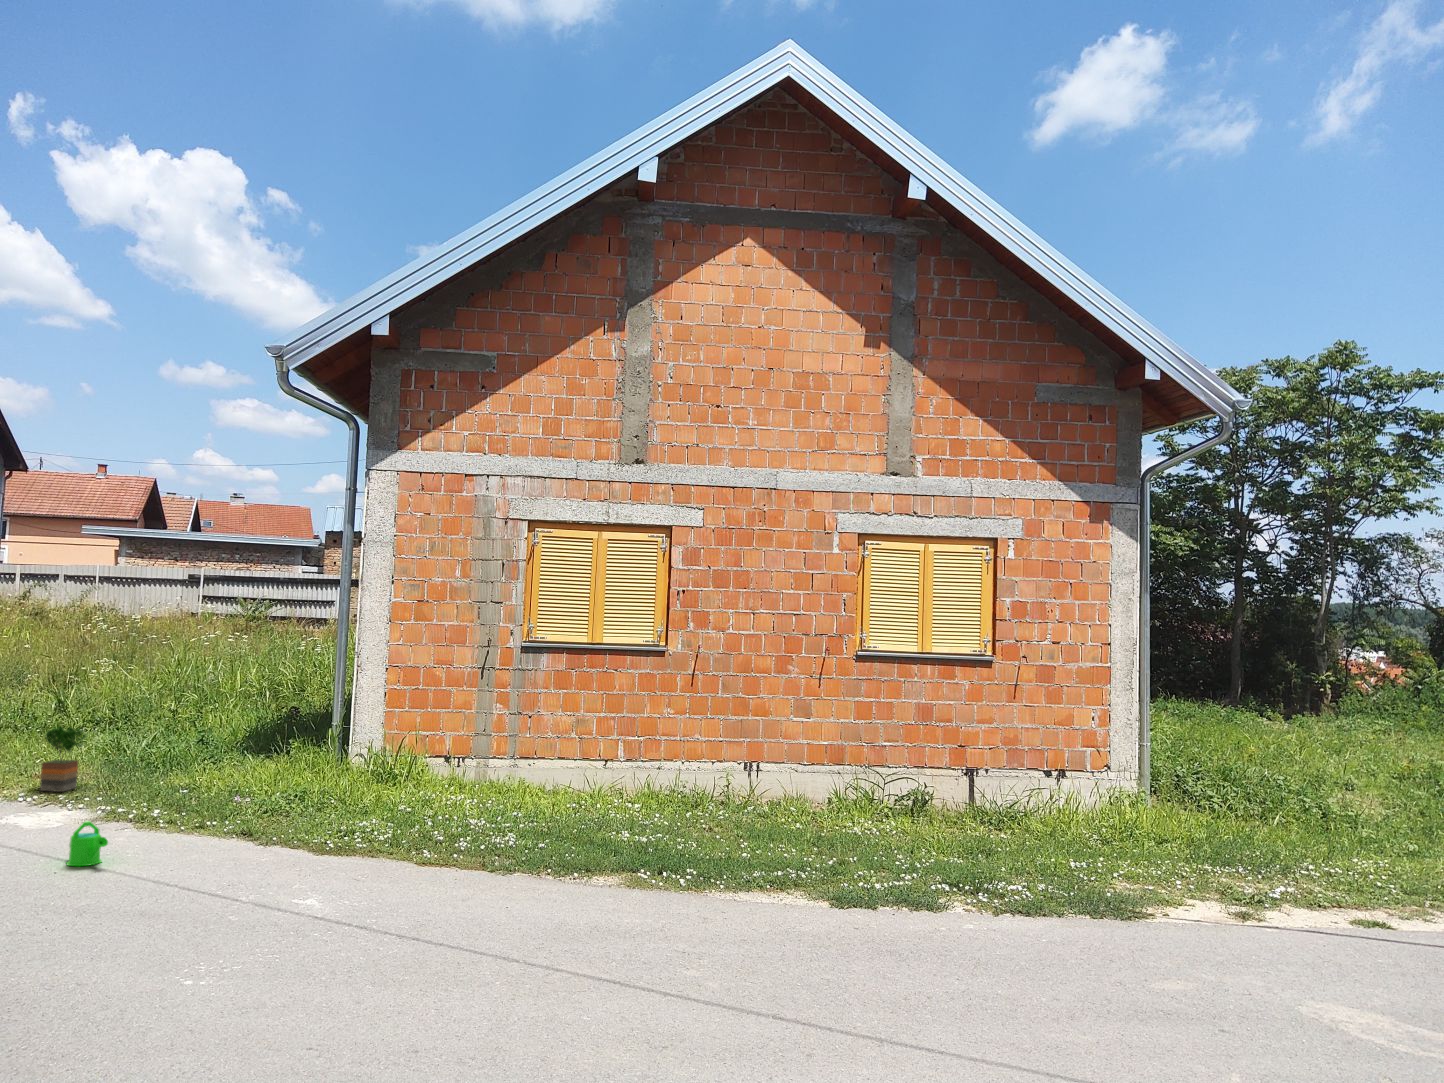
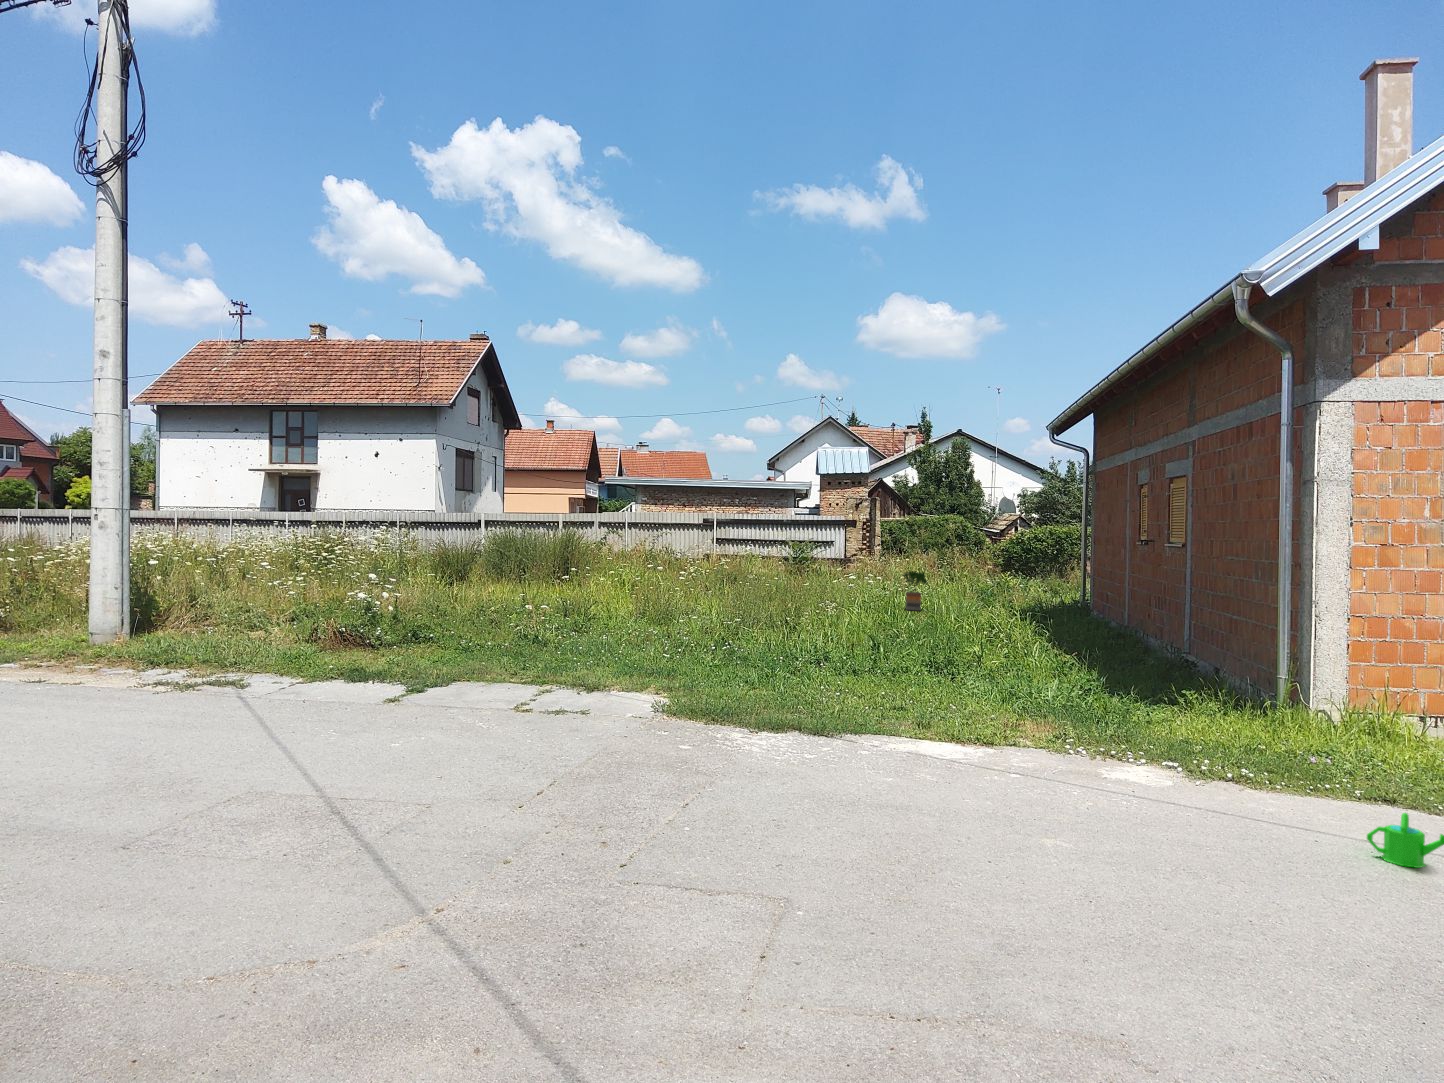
potted tree: present [40,727,87,792] -> present [902,571,928,611]

